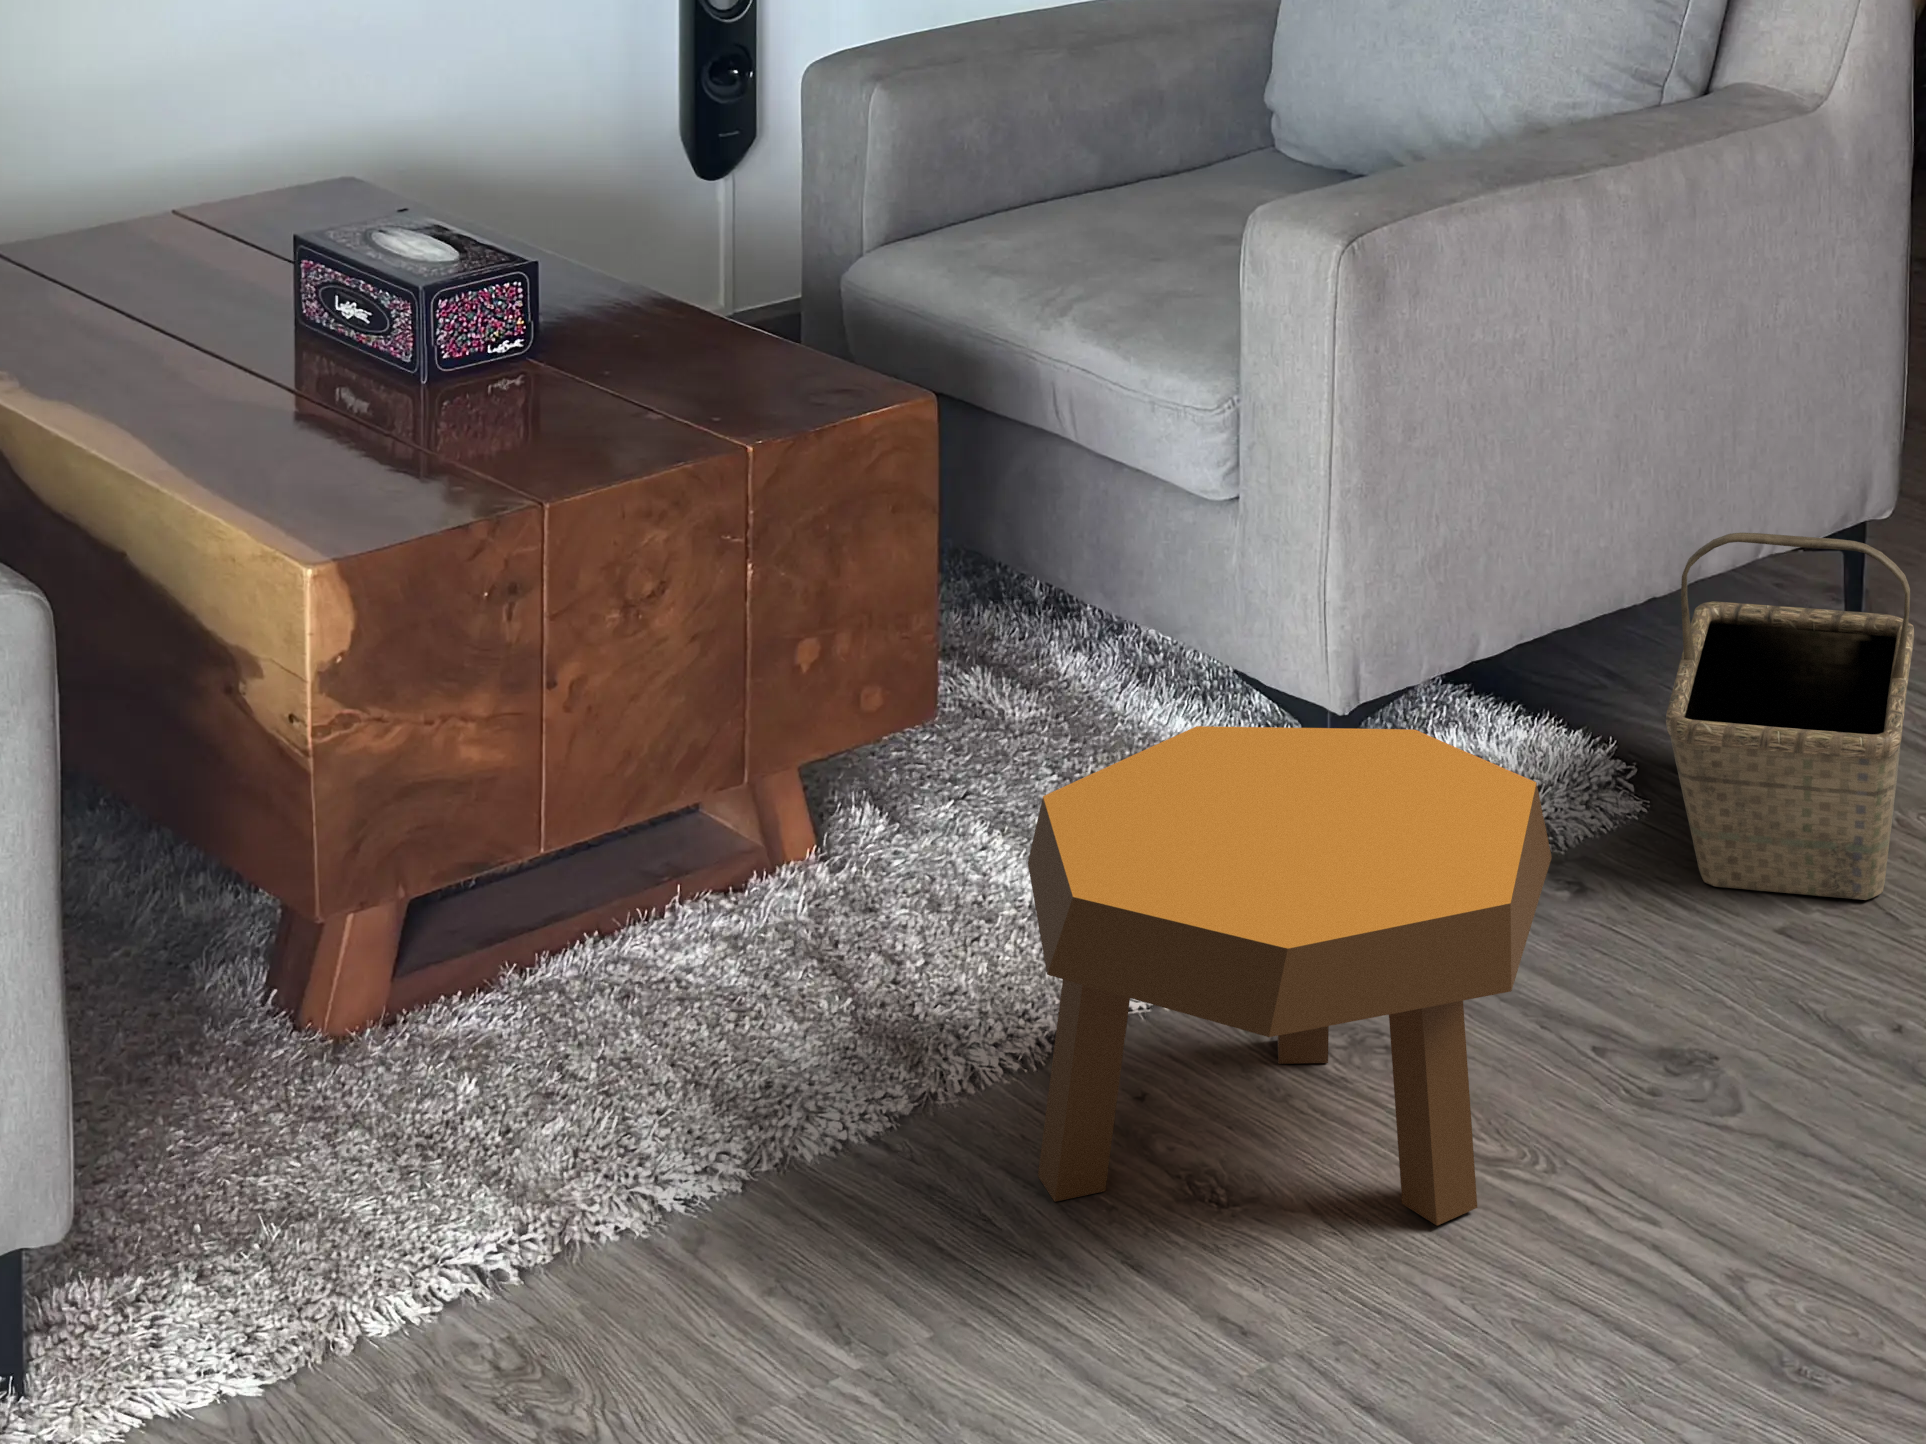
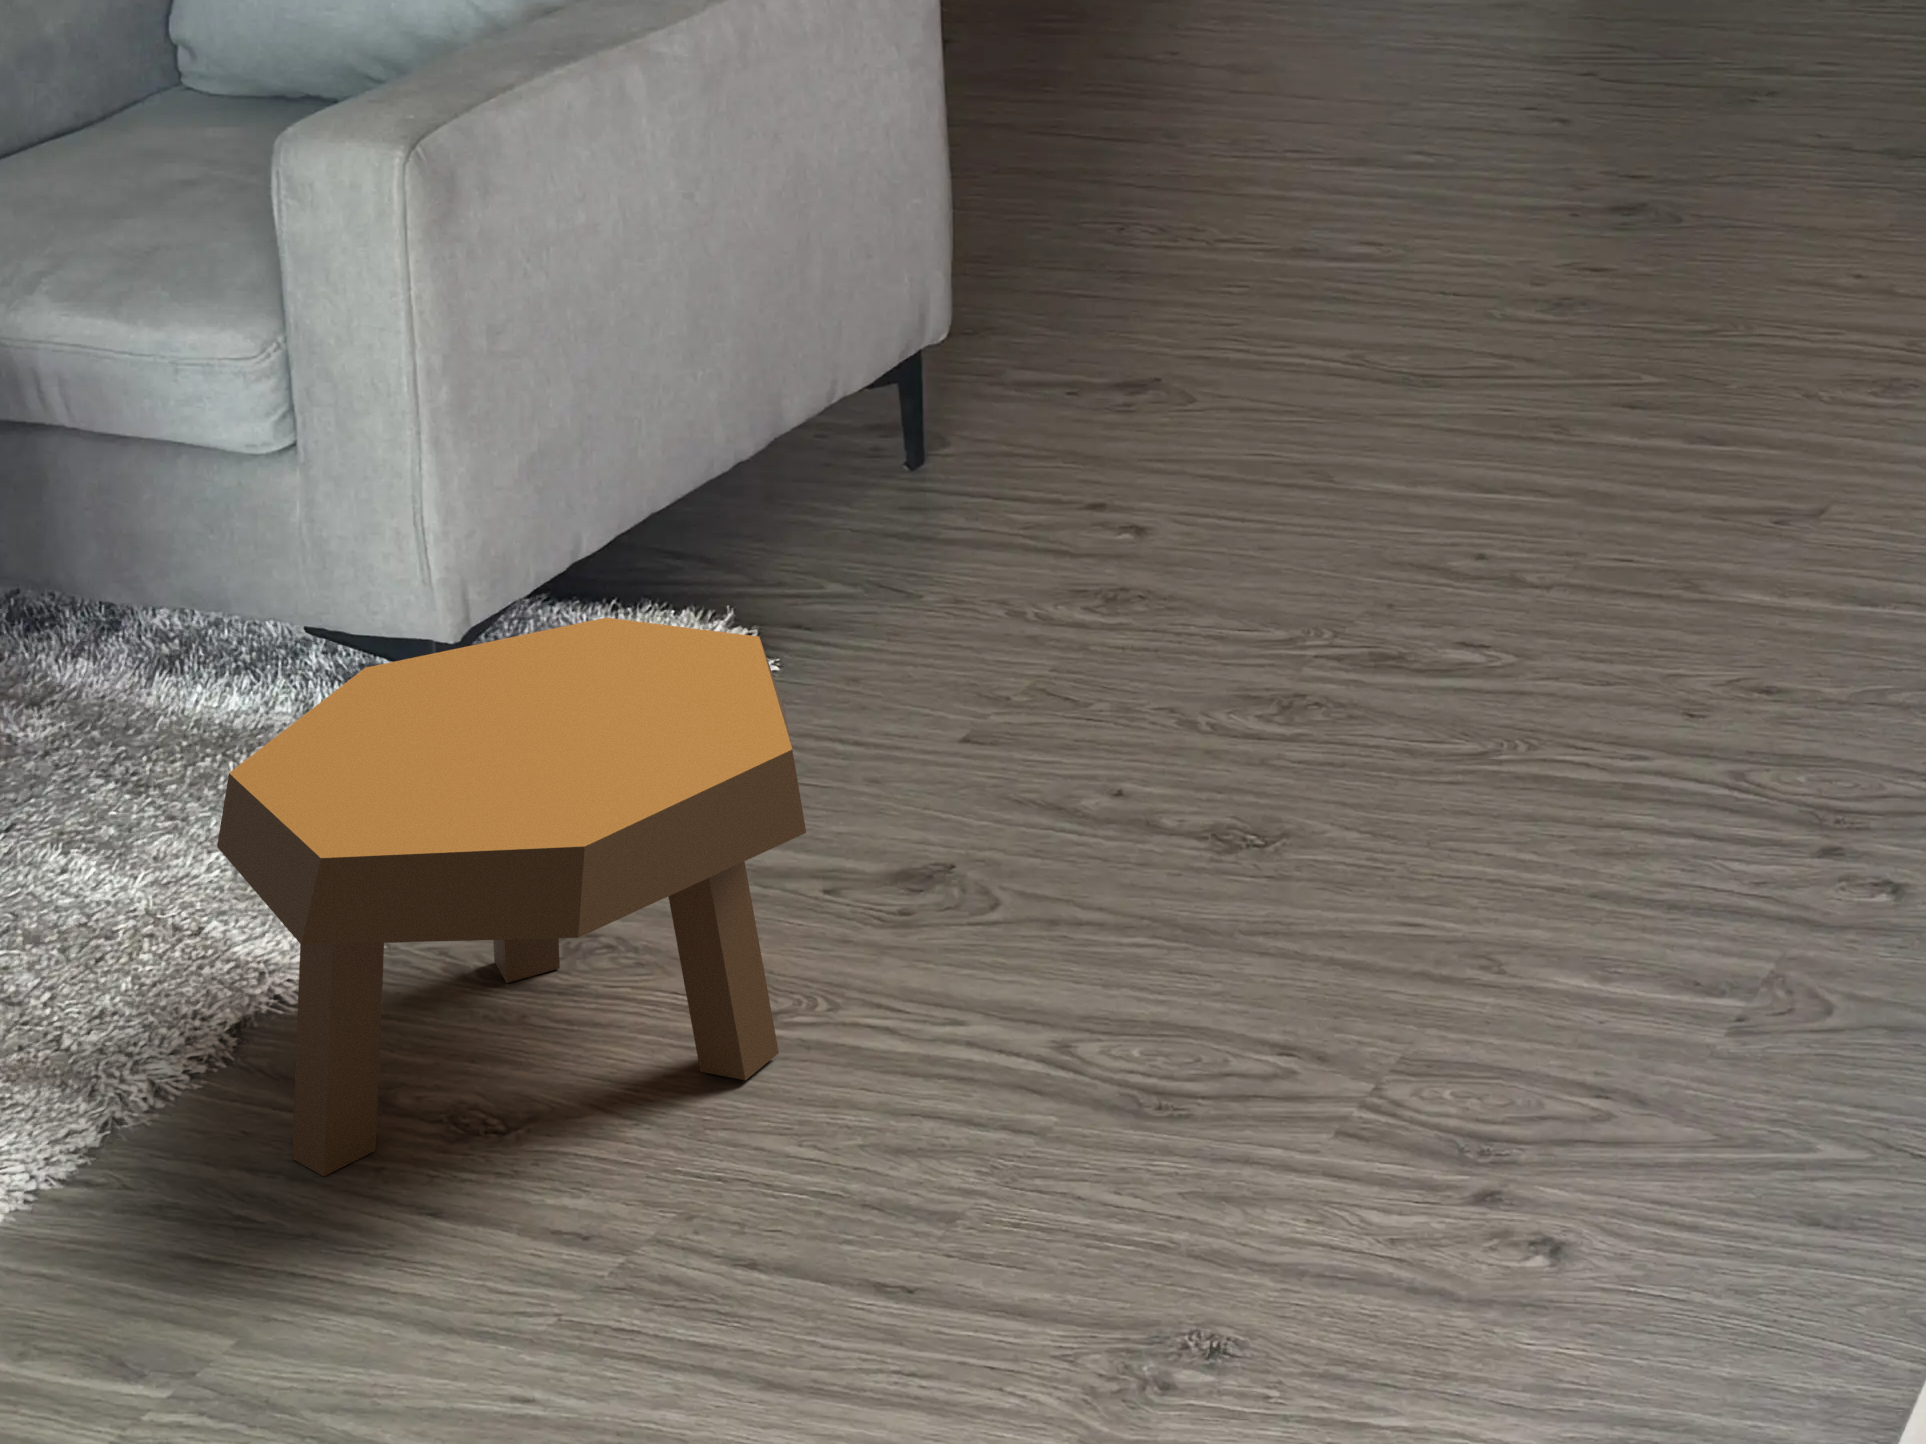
basket: present [1666,533,1914,900] -> none [798,352,1055,710]

